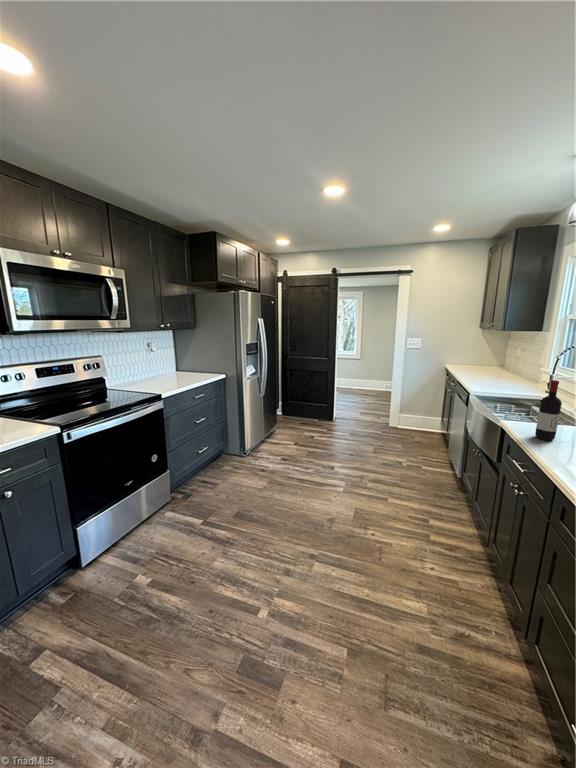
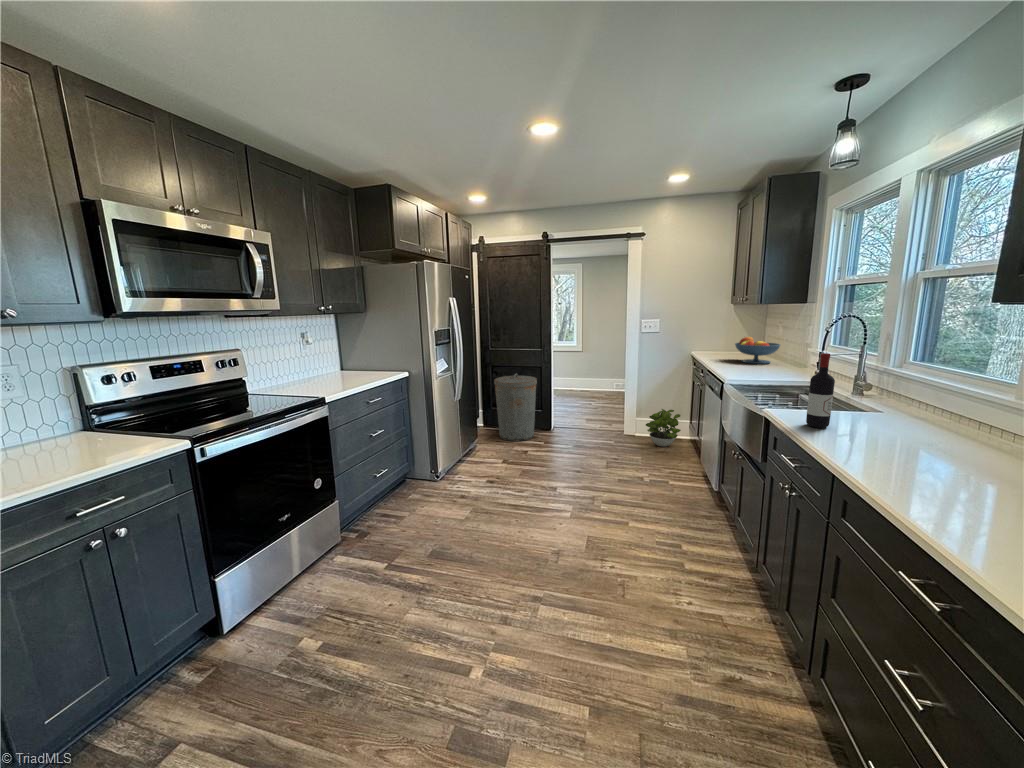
fruit bowl: none [479,355,517,378] -> present [735,337,780,364]
trash can: none [291,376,323,427] -> present [494,374,537,441]
potted plant: none [405,407,433,437] -> present [646,409,681,447]

